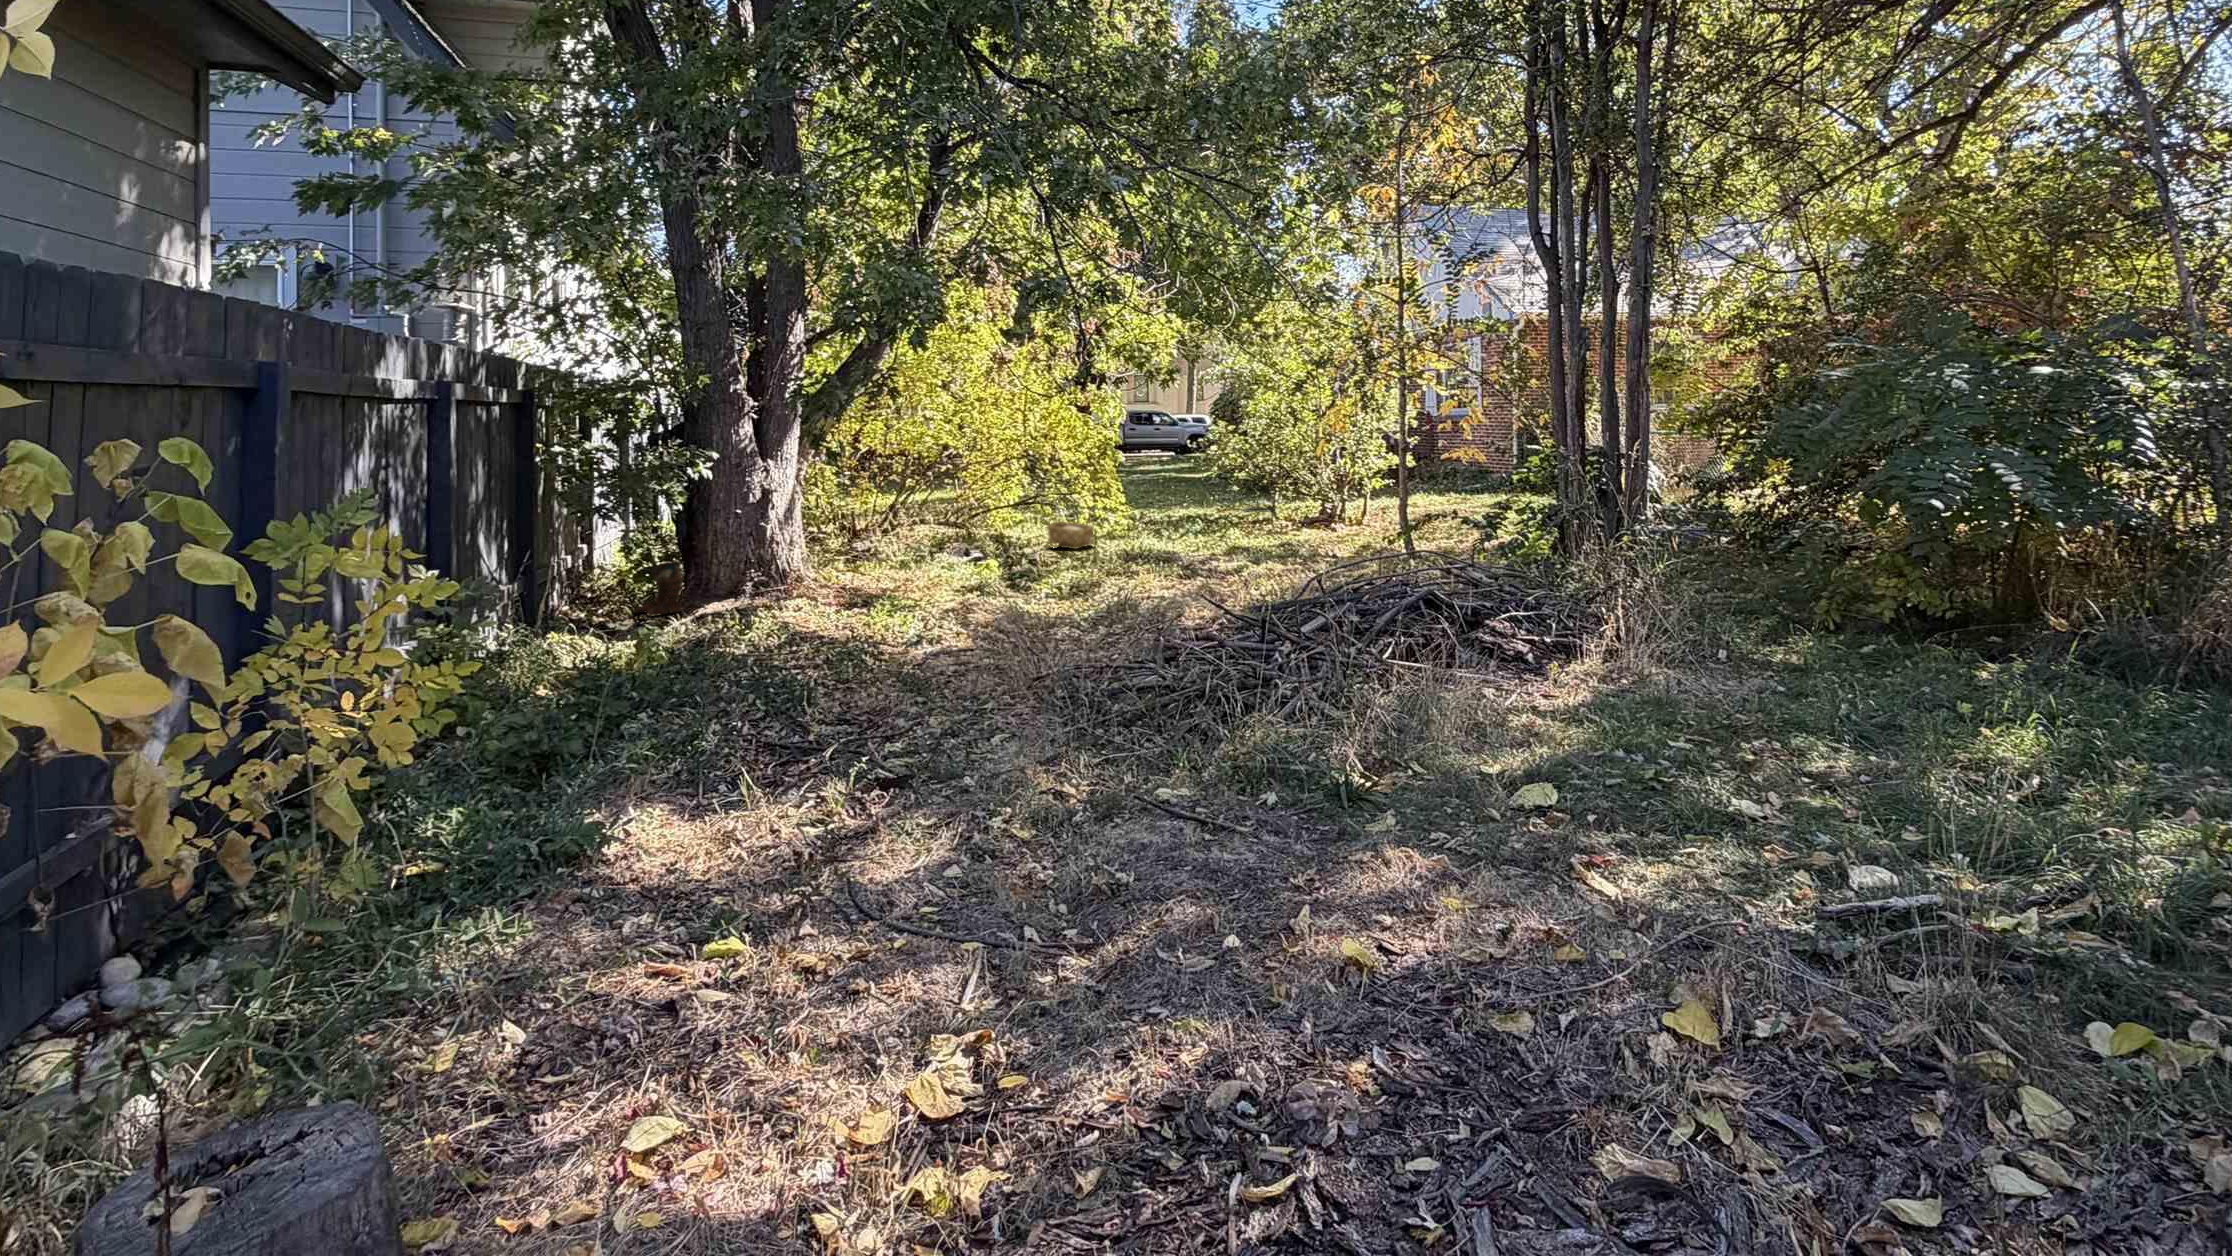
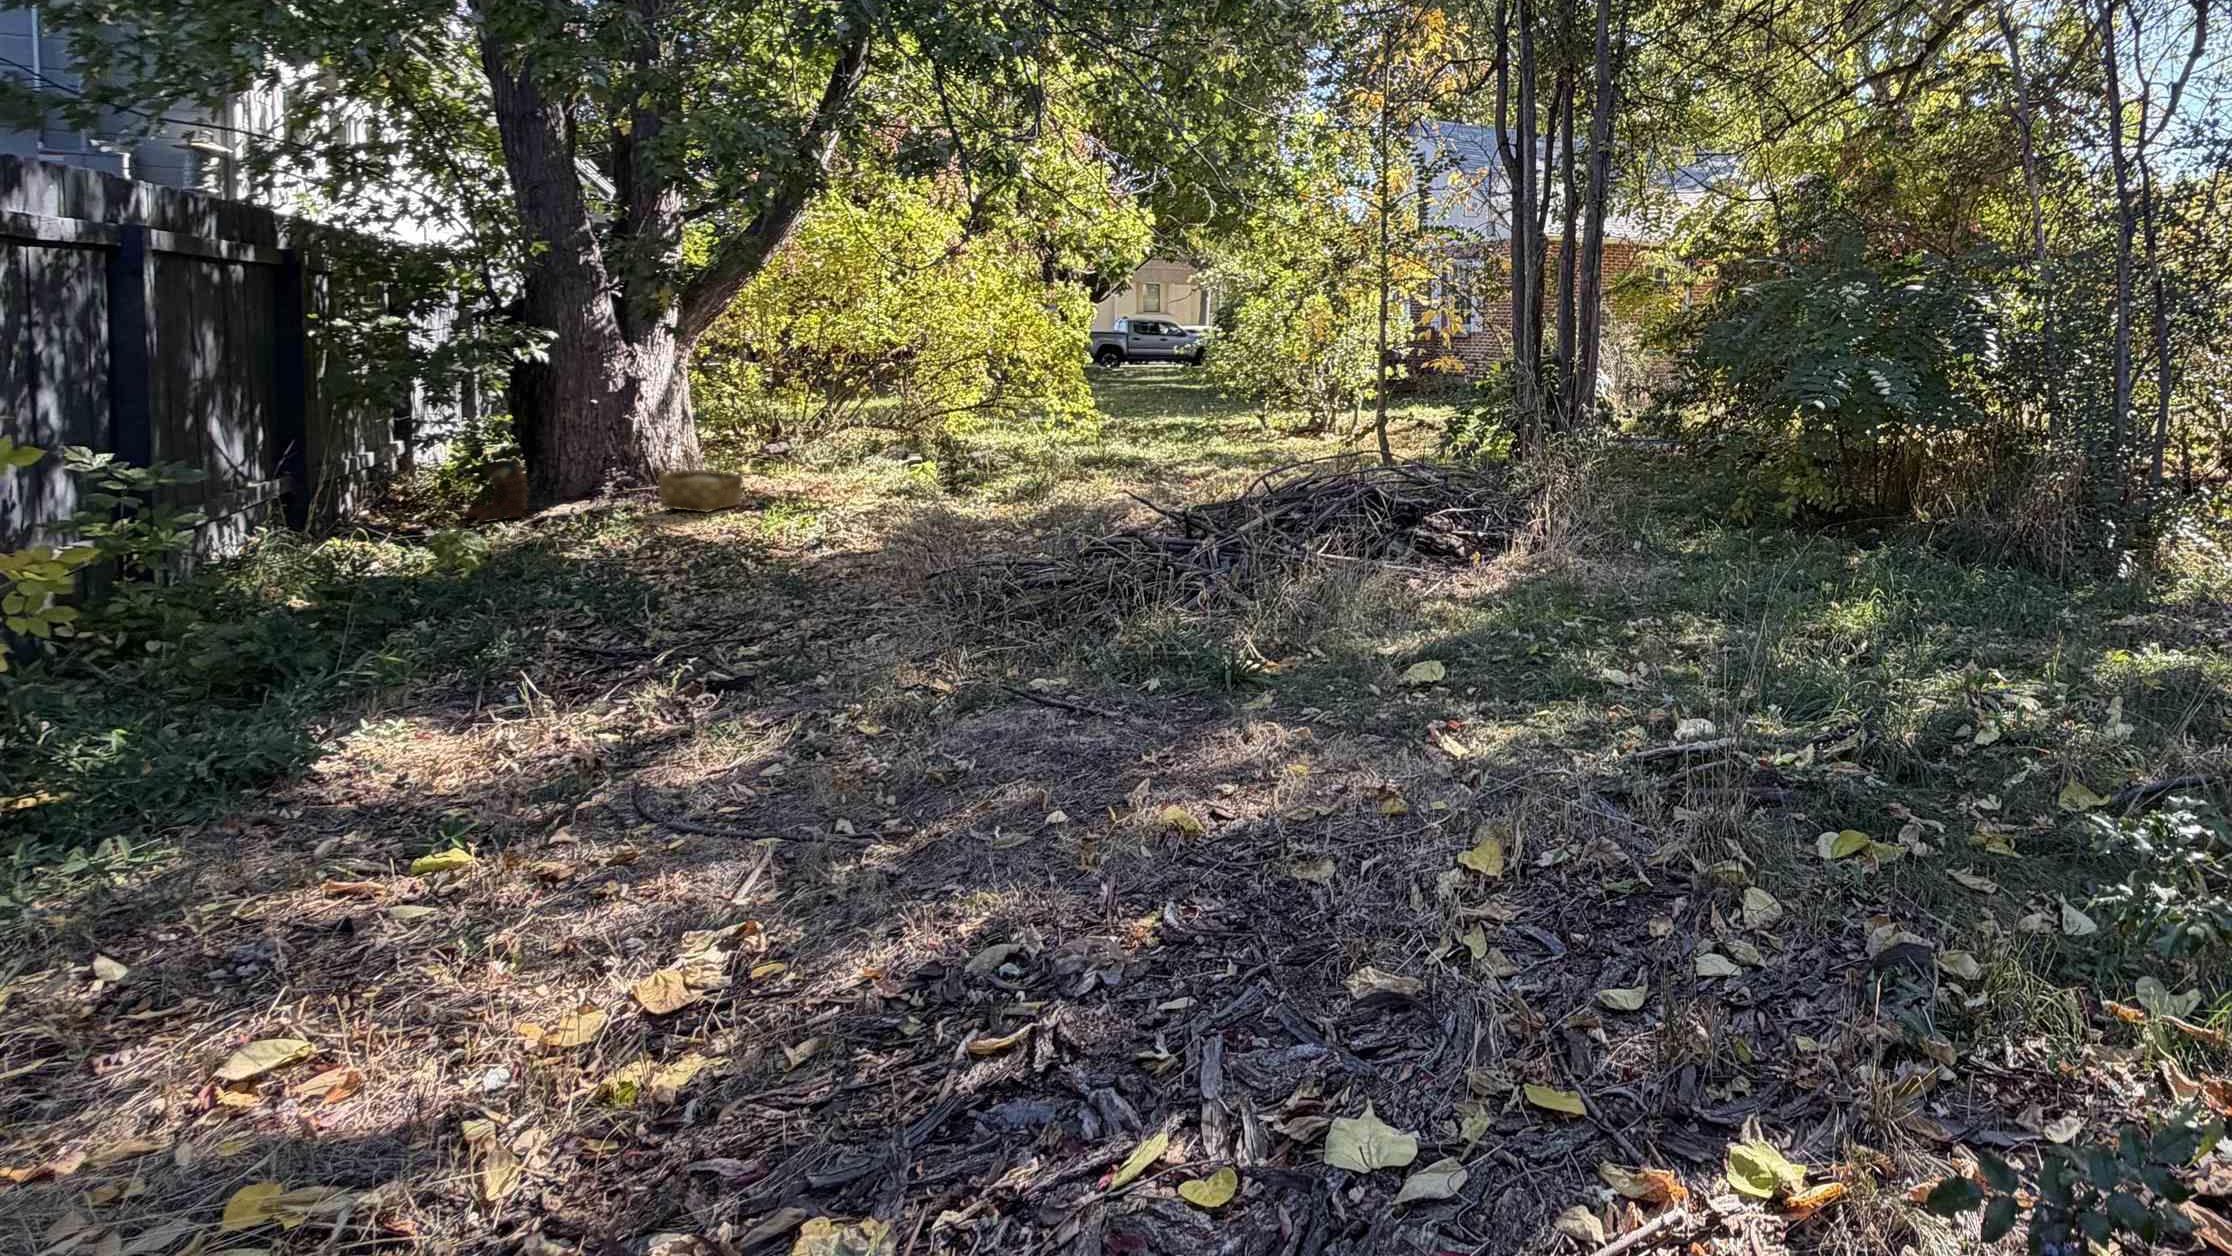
potted tree: present [1239,462,1272,512] -> none [1223,364,1264,422]
woven basket: present [1047,521,1094,549] -> present [658,459,743,512]

